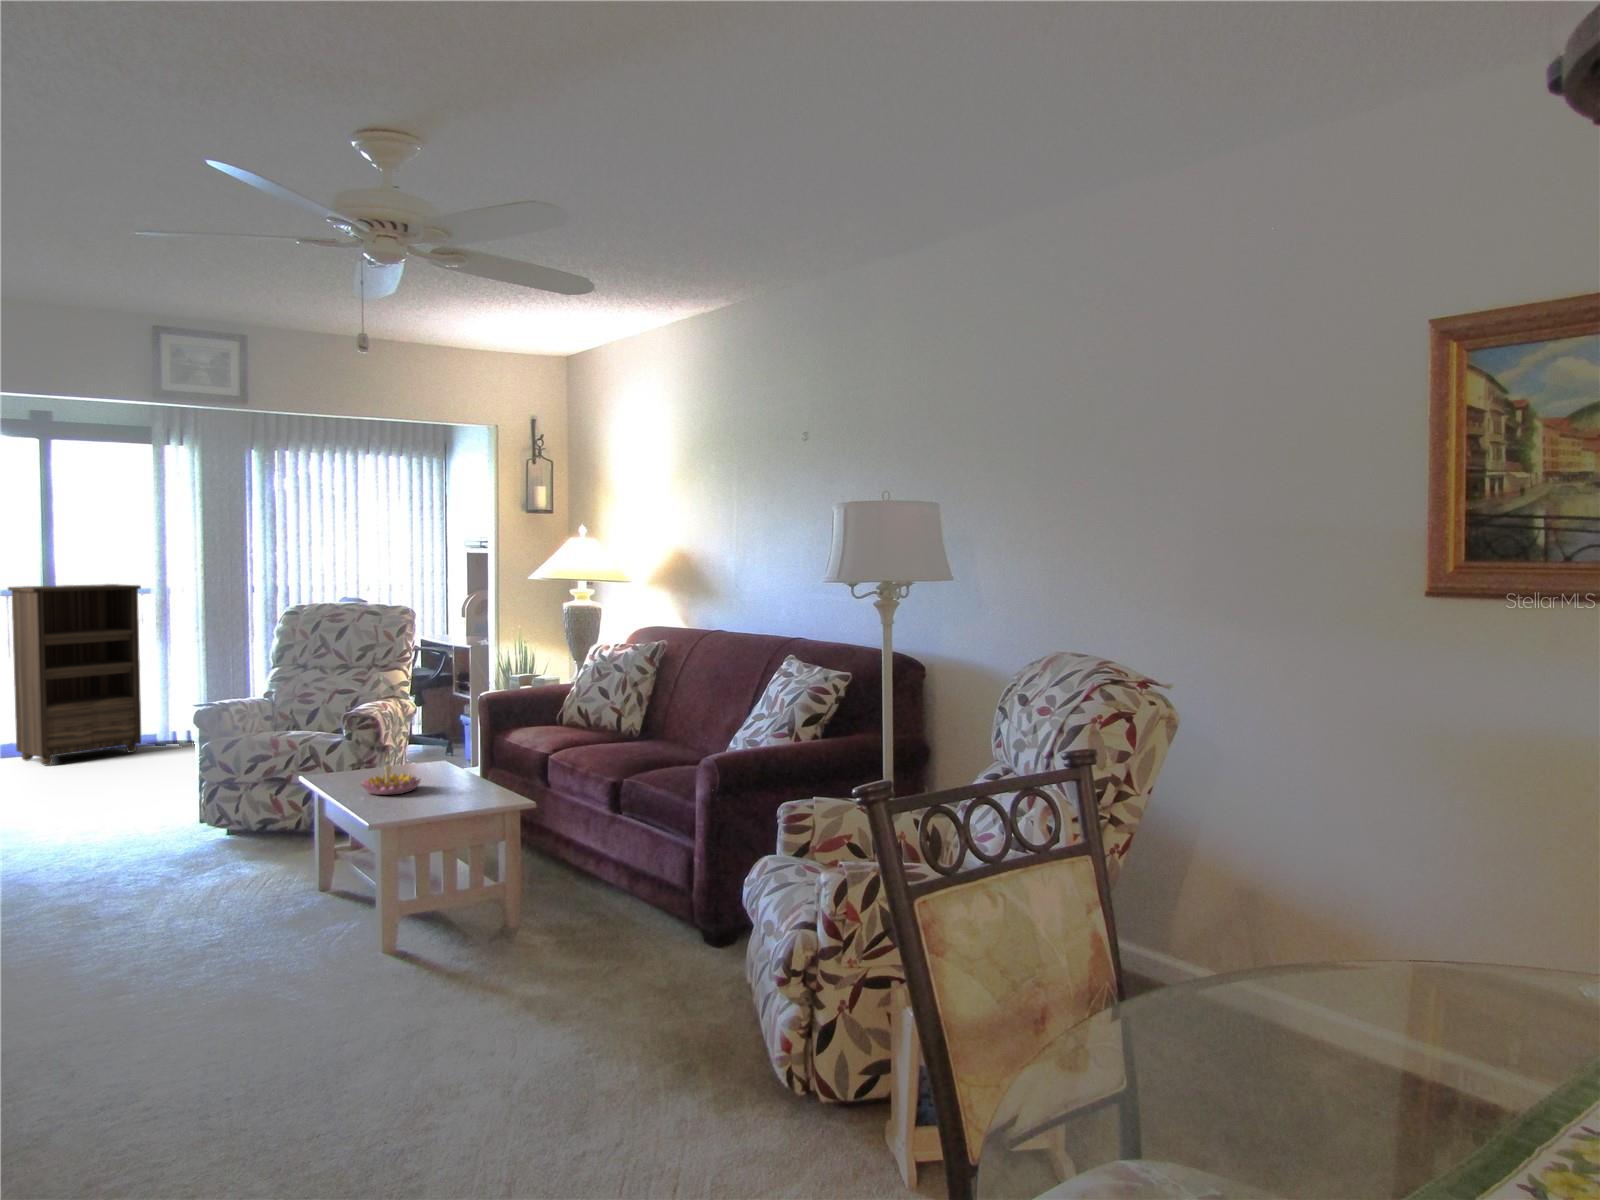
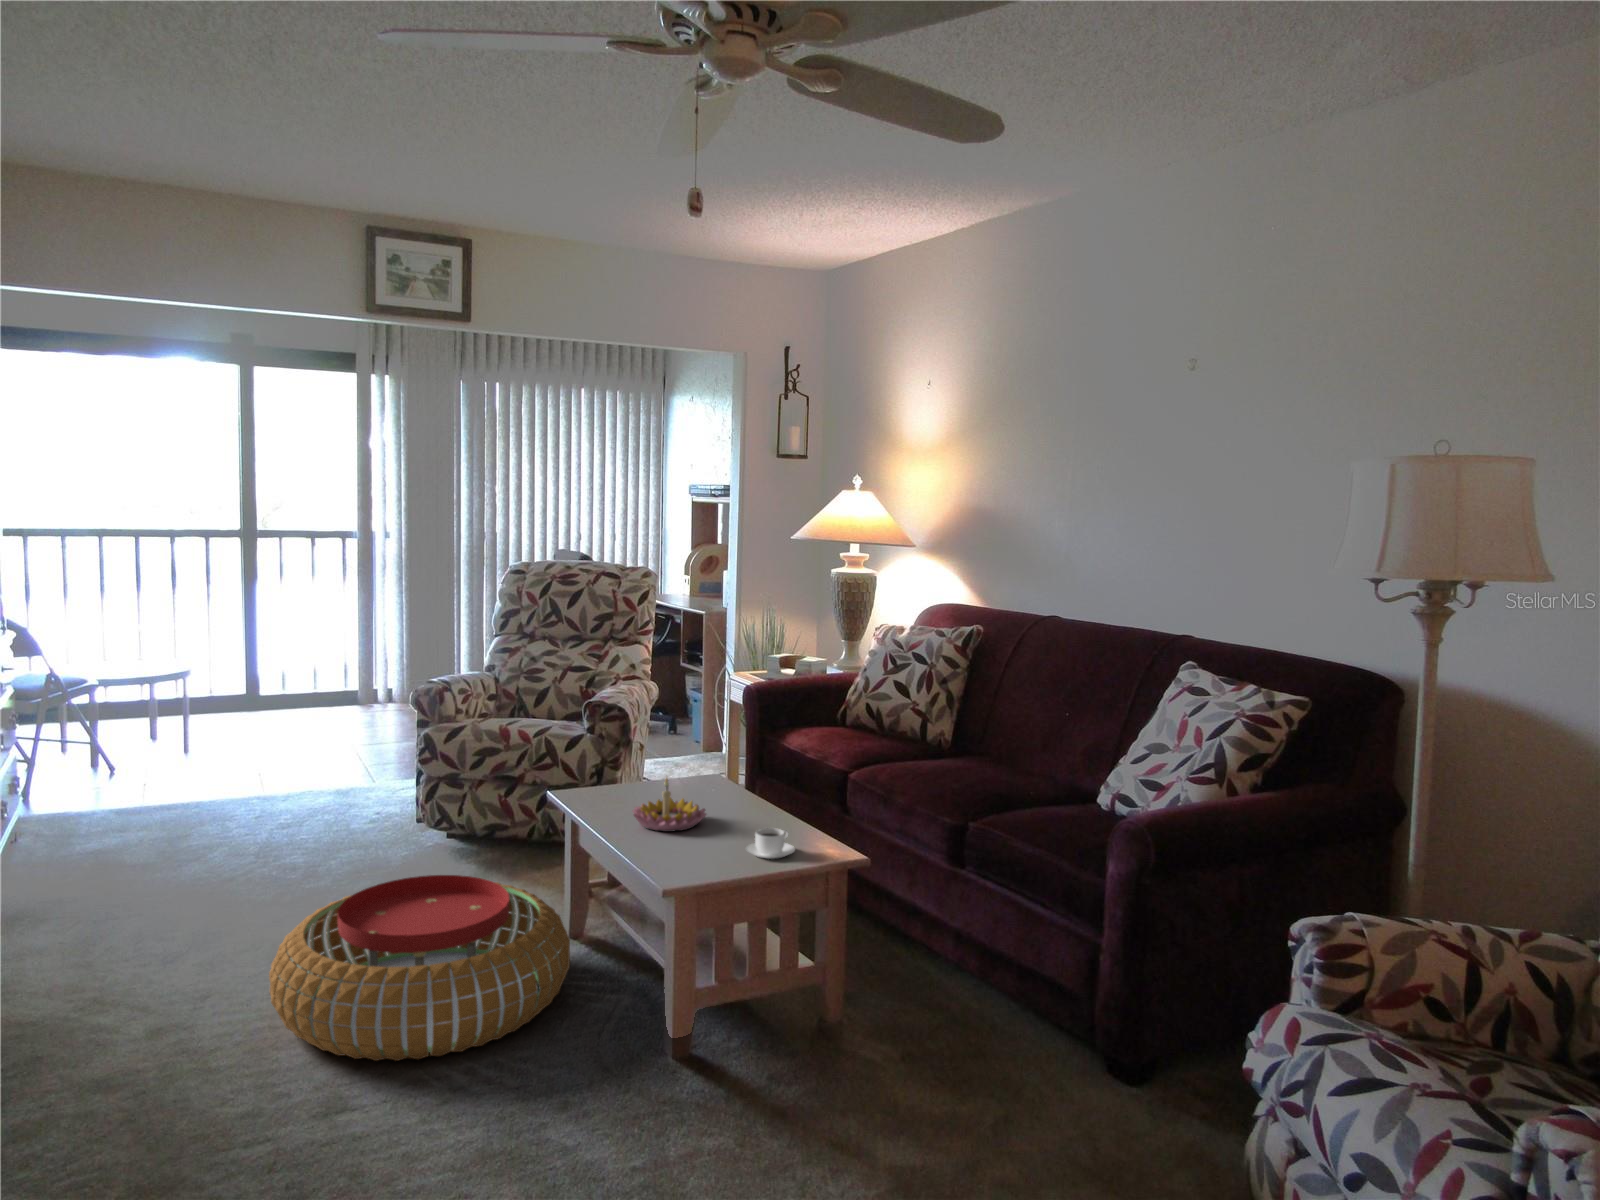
bookshelf: present [8,584,142,765] -> none [209,528,346,728]
coffee cup: none [442,785,481,806] -> present [746,828,795,859]
pouf: none [58,840,311,969] -> present [269,875,570,1061]

